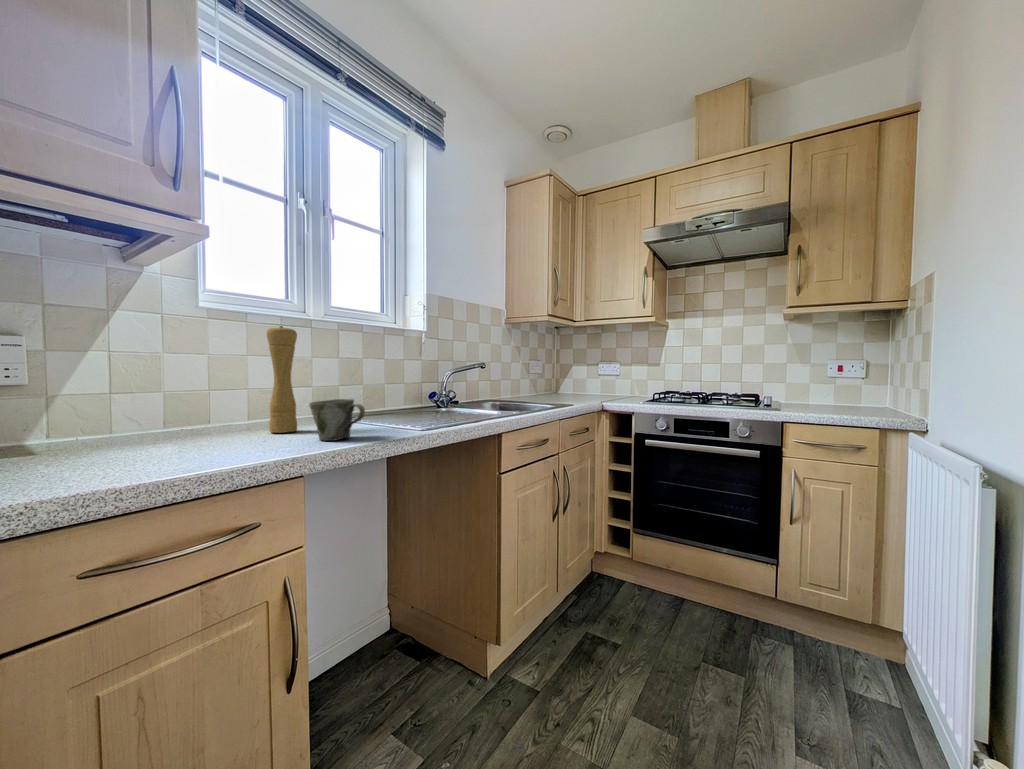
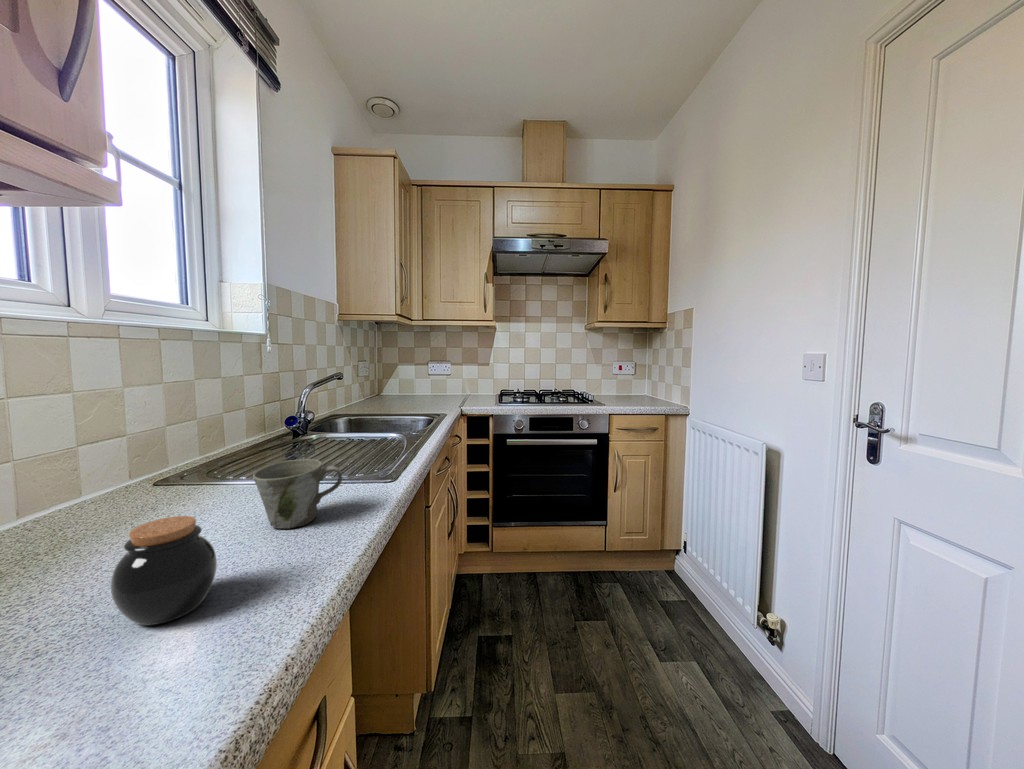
pepper mill: present [266,326,297,433] -> none [110,352,180,533]
jar: none [189,405,245,457] -> present [111,516,217,625]

